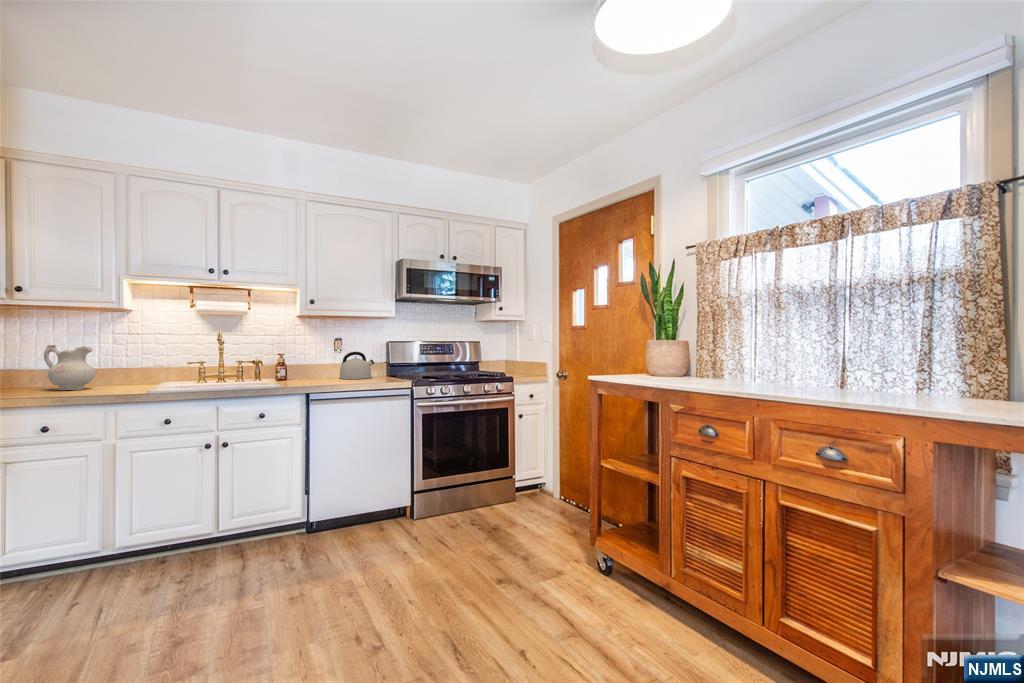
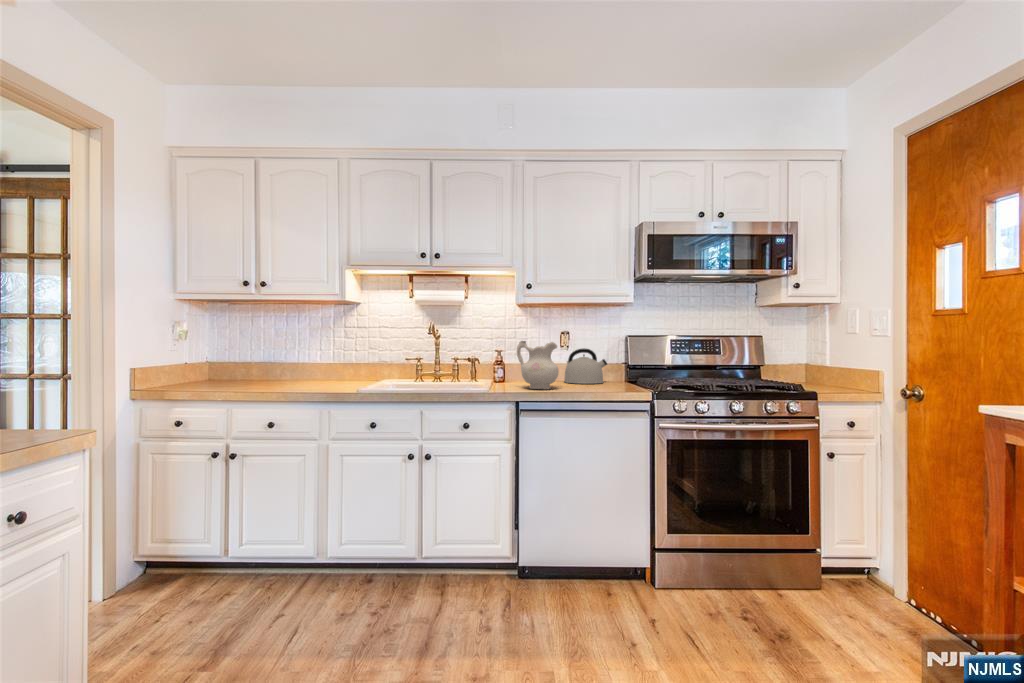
ceramic pitcher: present [44,345,95,390] -> present [517,341,559,389]

